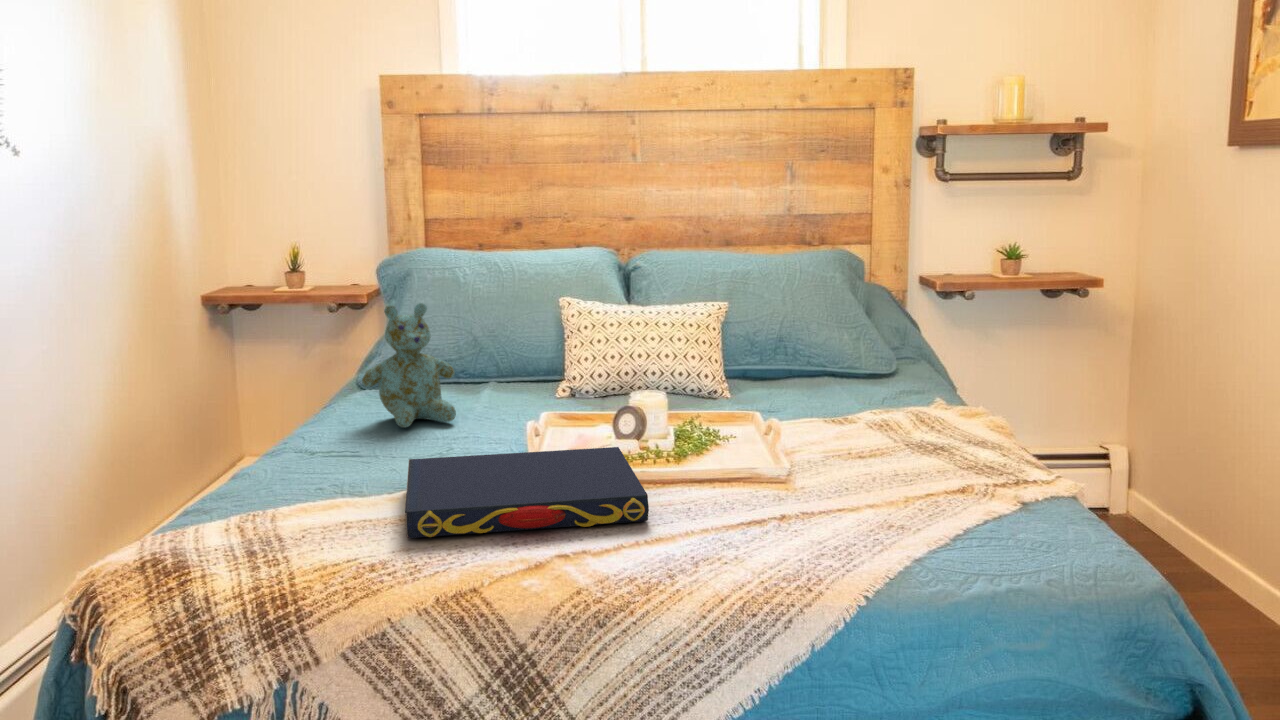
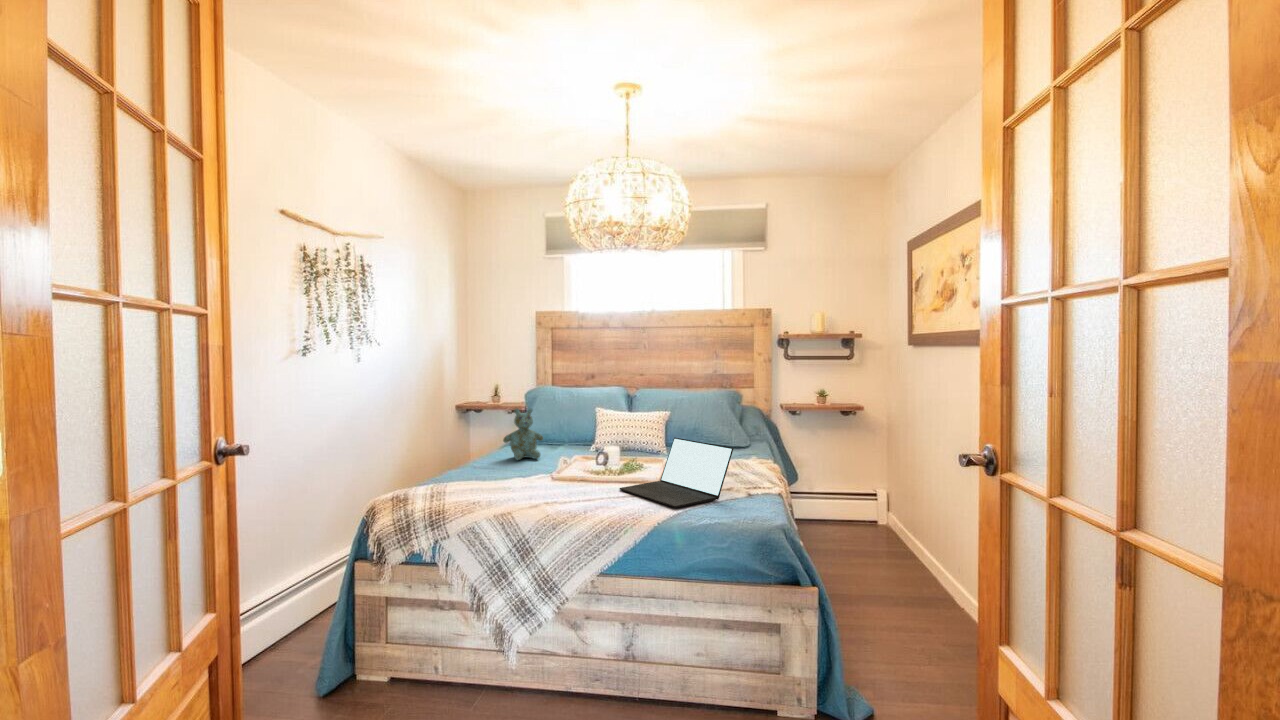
laptop: none [709,368,999,552] -> present [620,438,734,508]
book: present [405,447,649,538] -> none [493,468,592,496]

